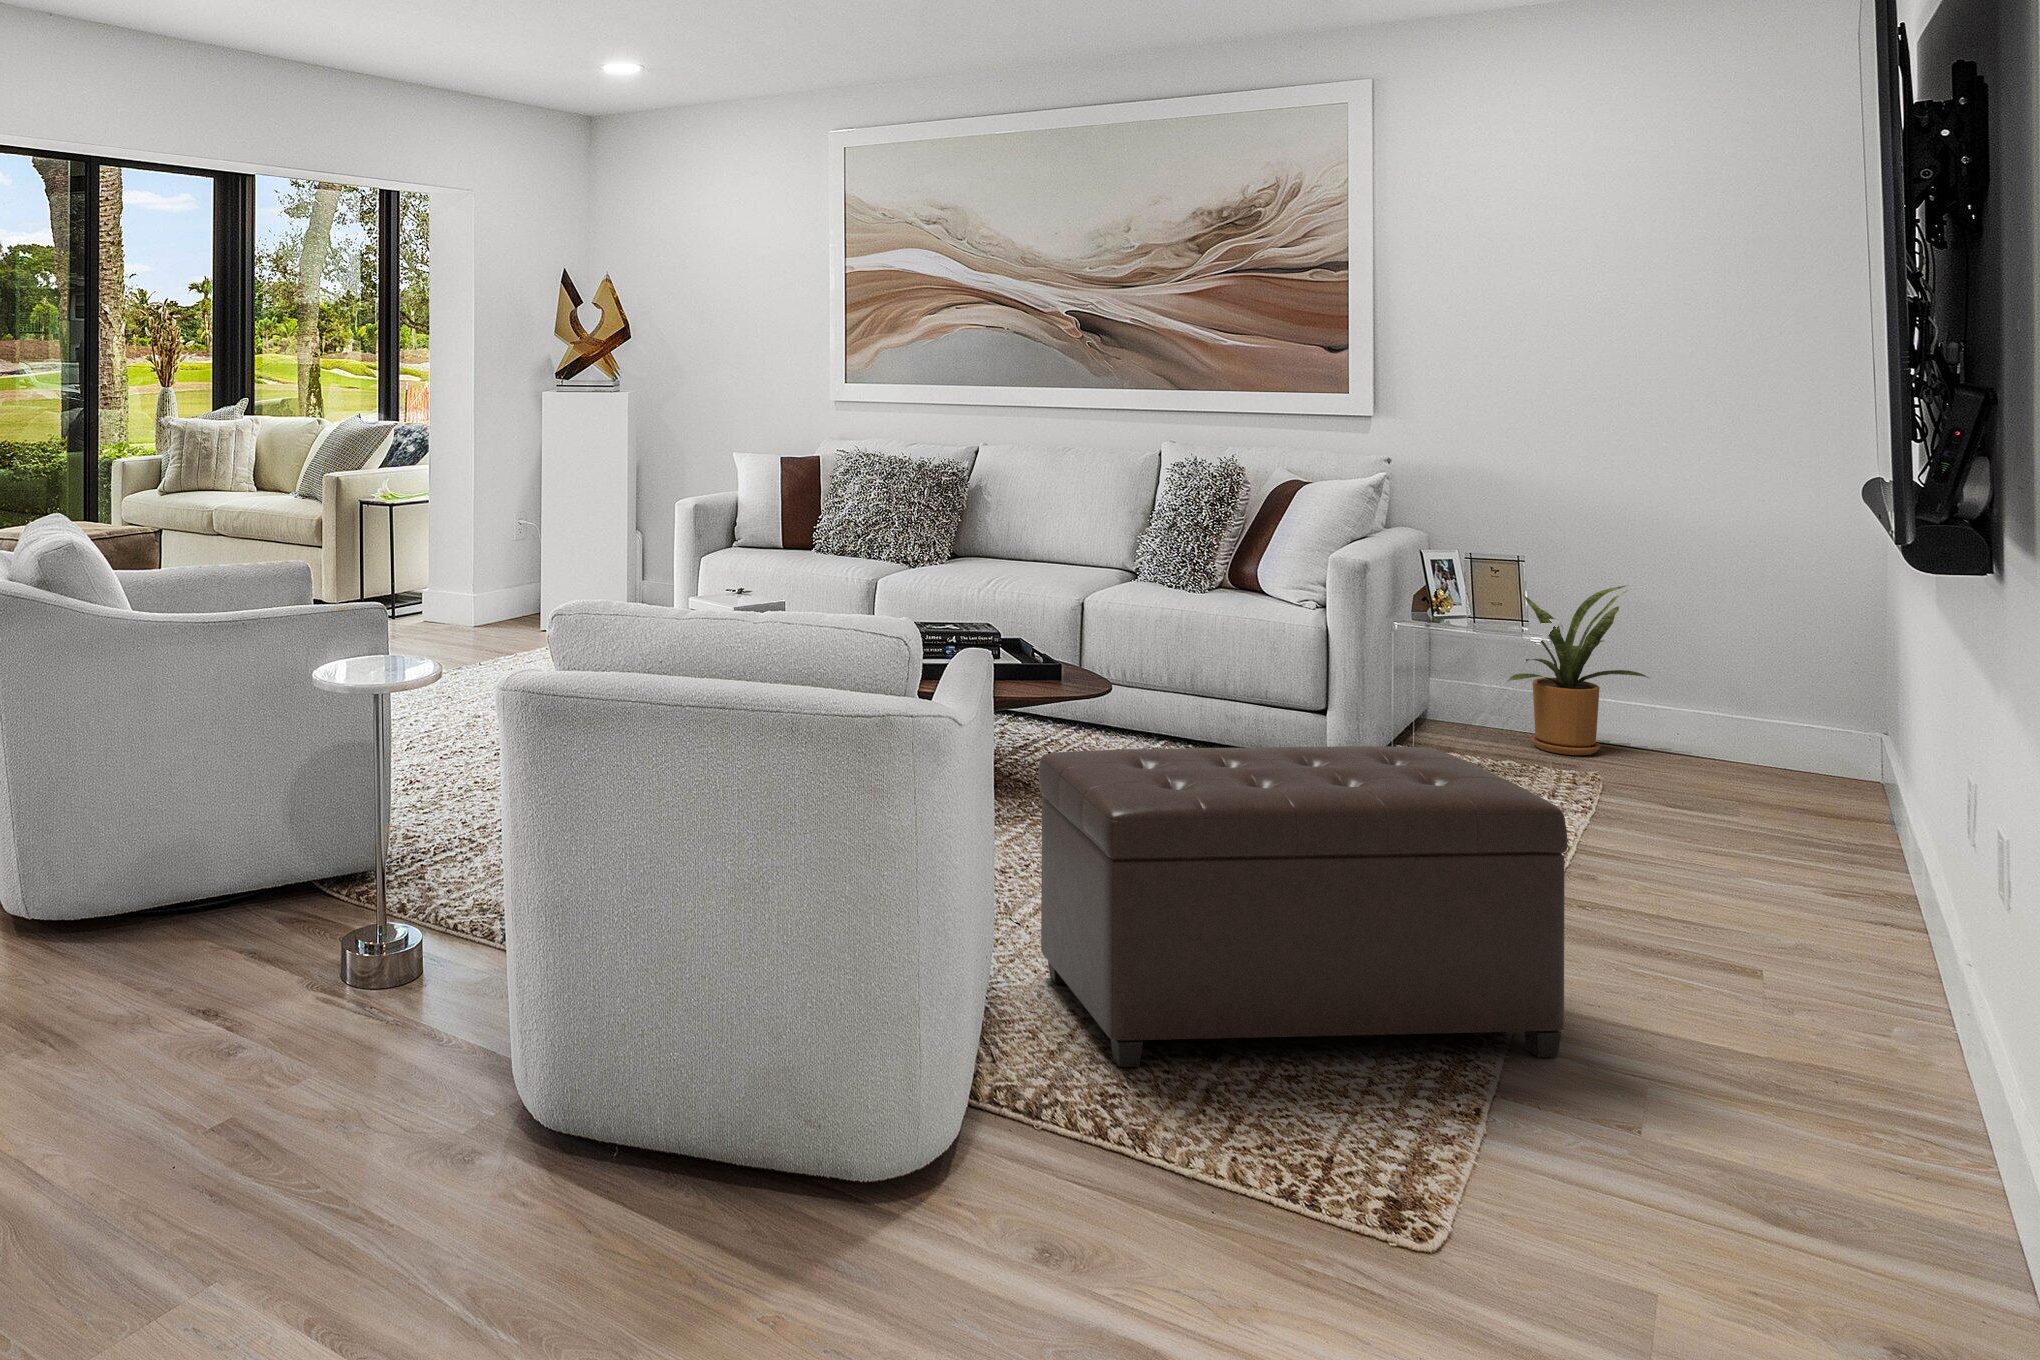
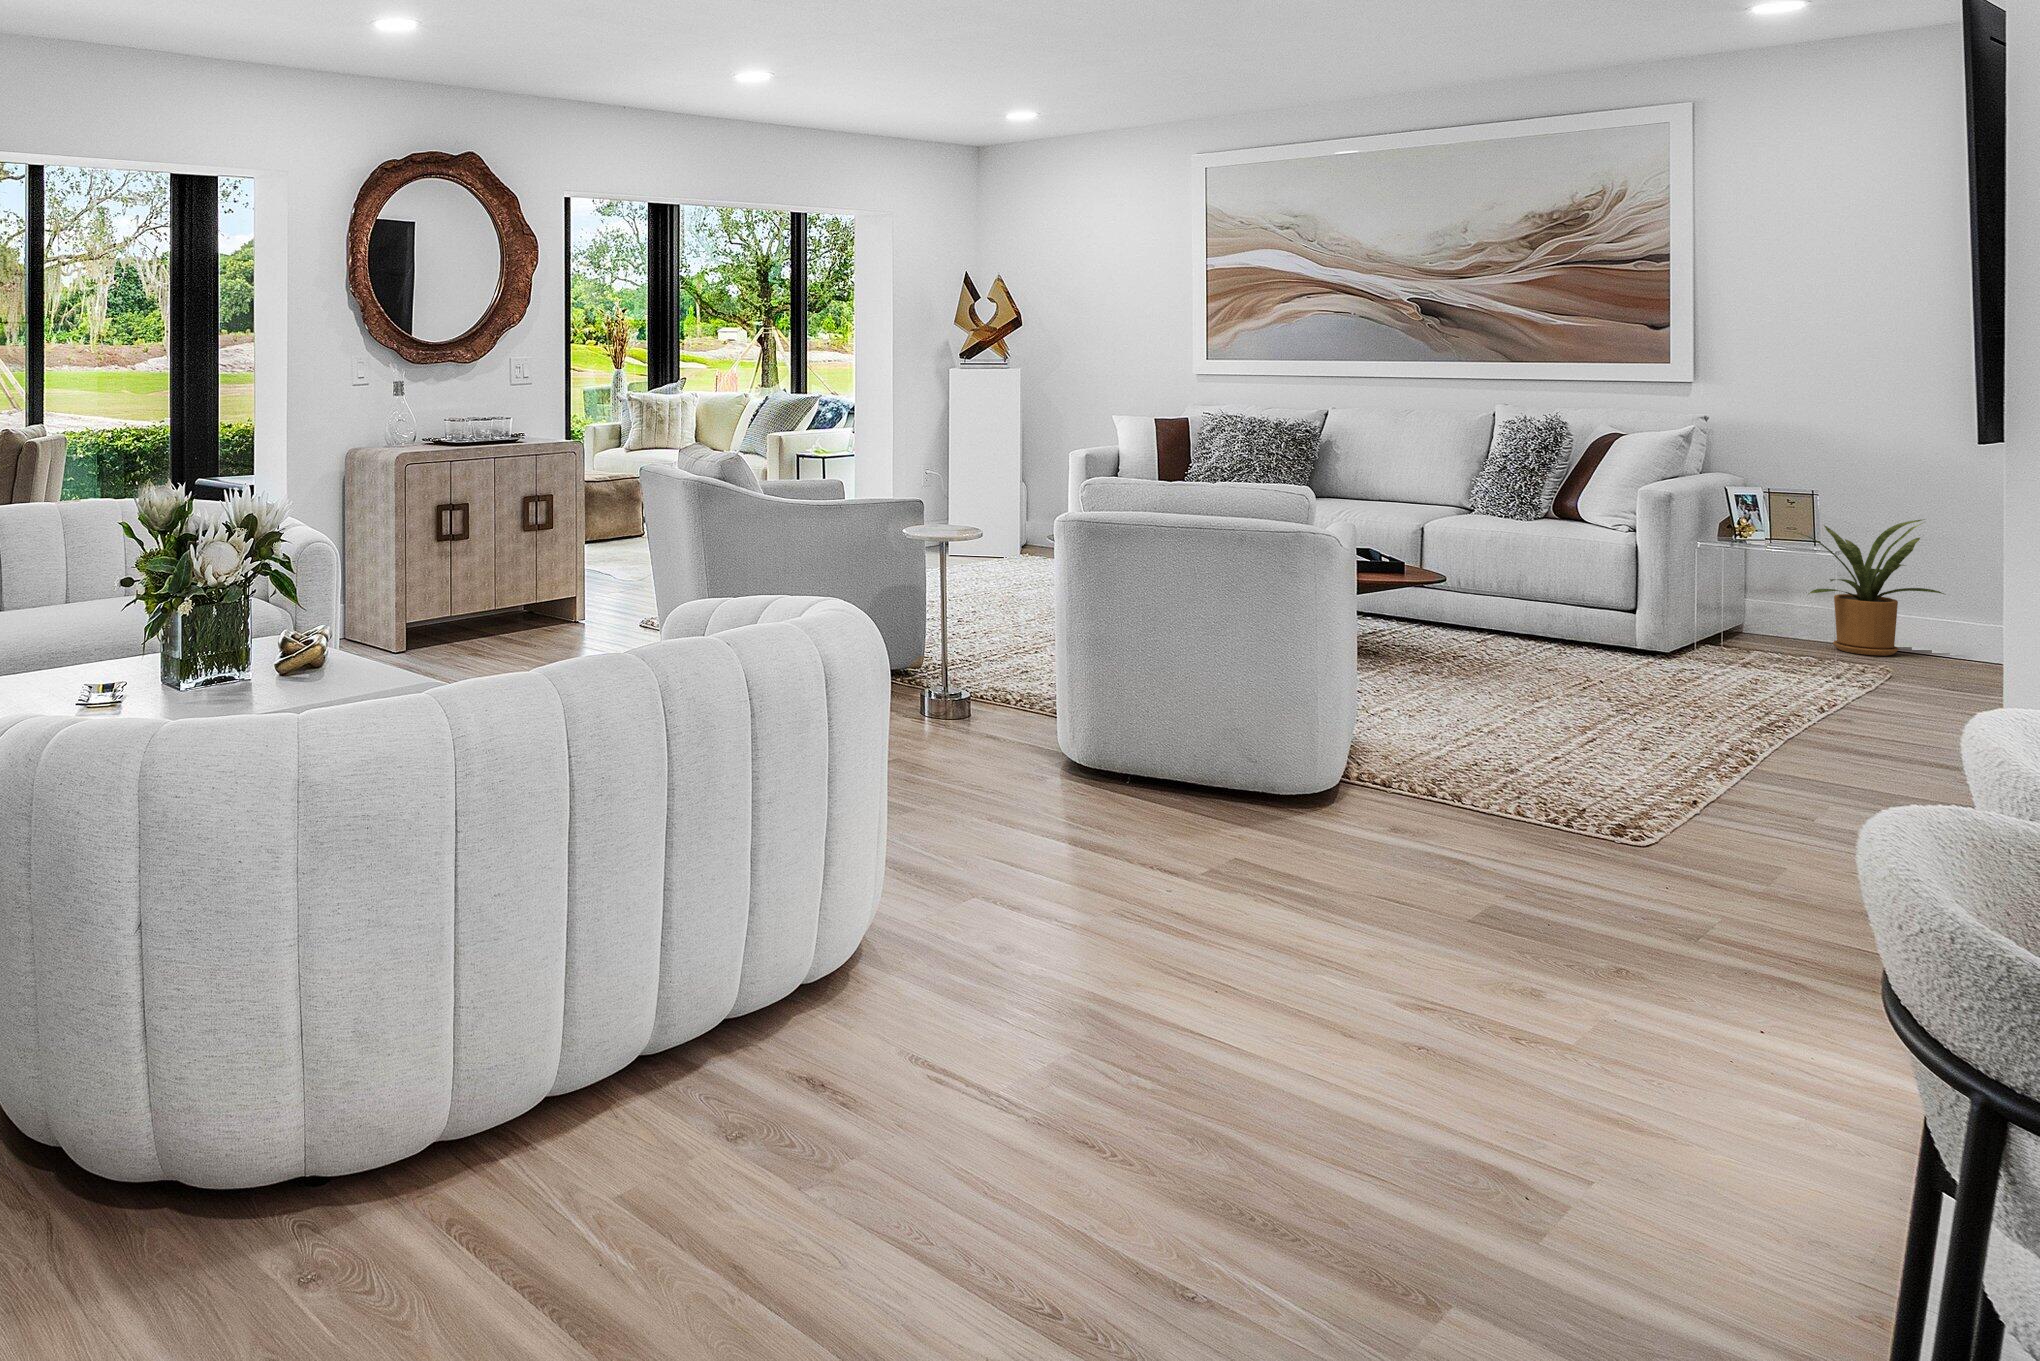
ottoman: present [1038,746,1568,1067] -> none [1396,600,1797,805]

